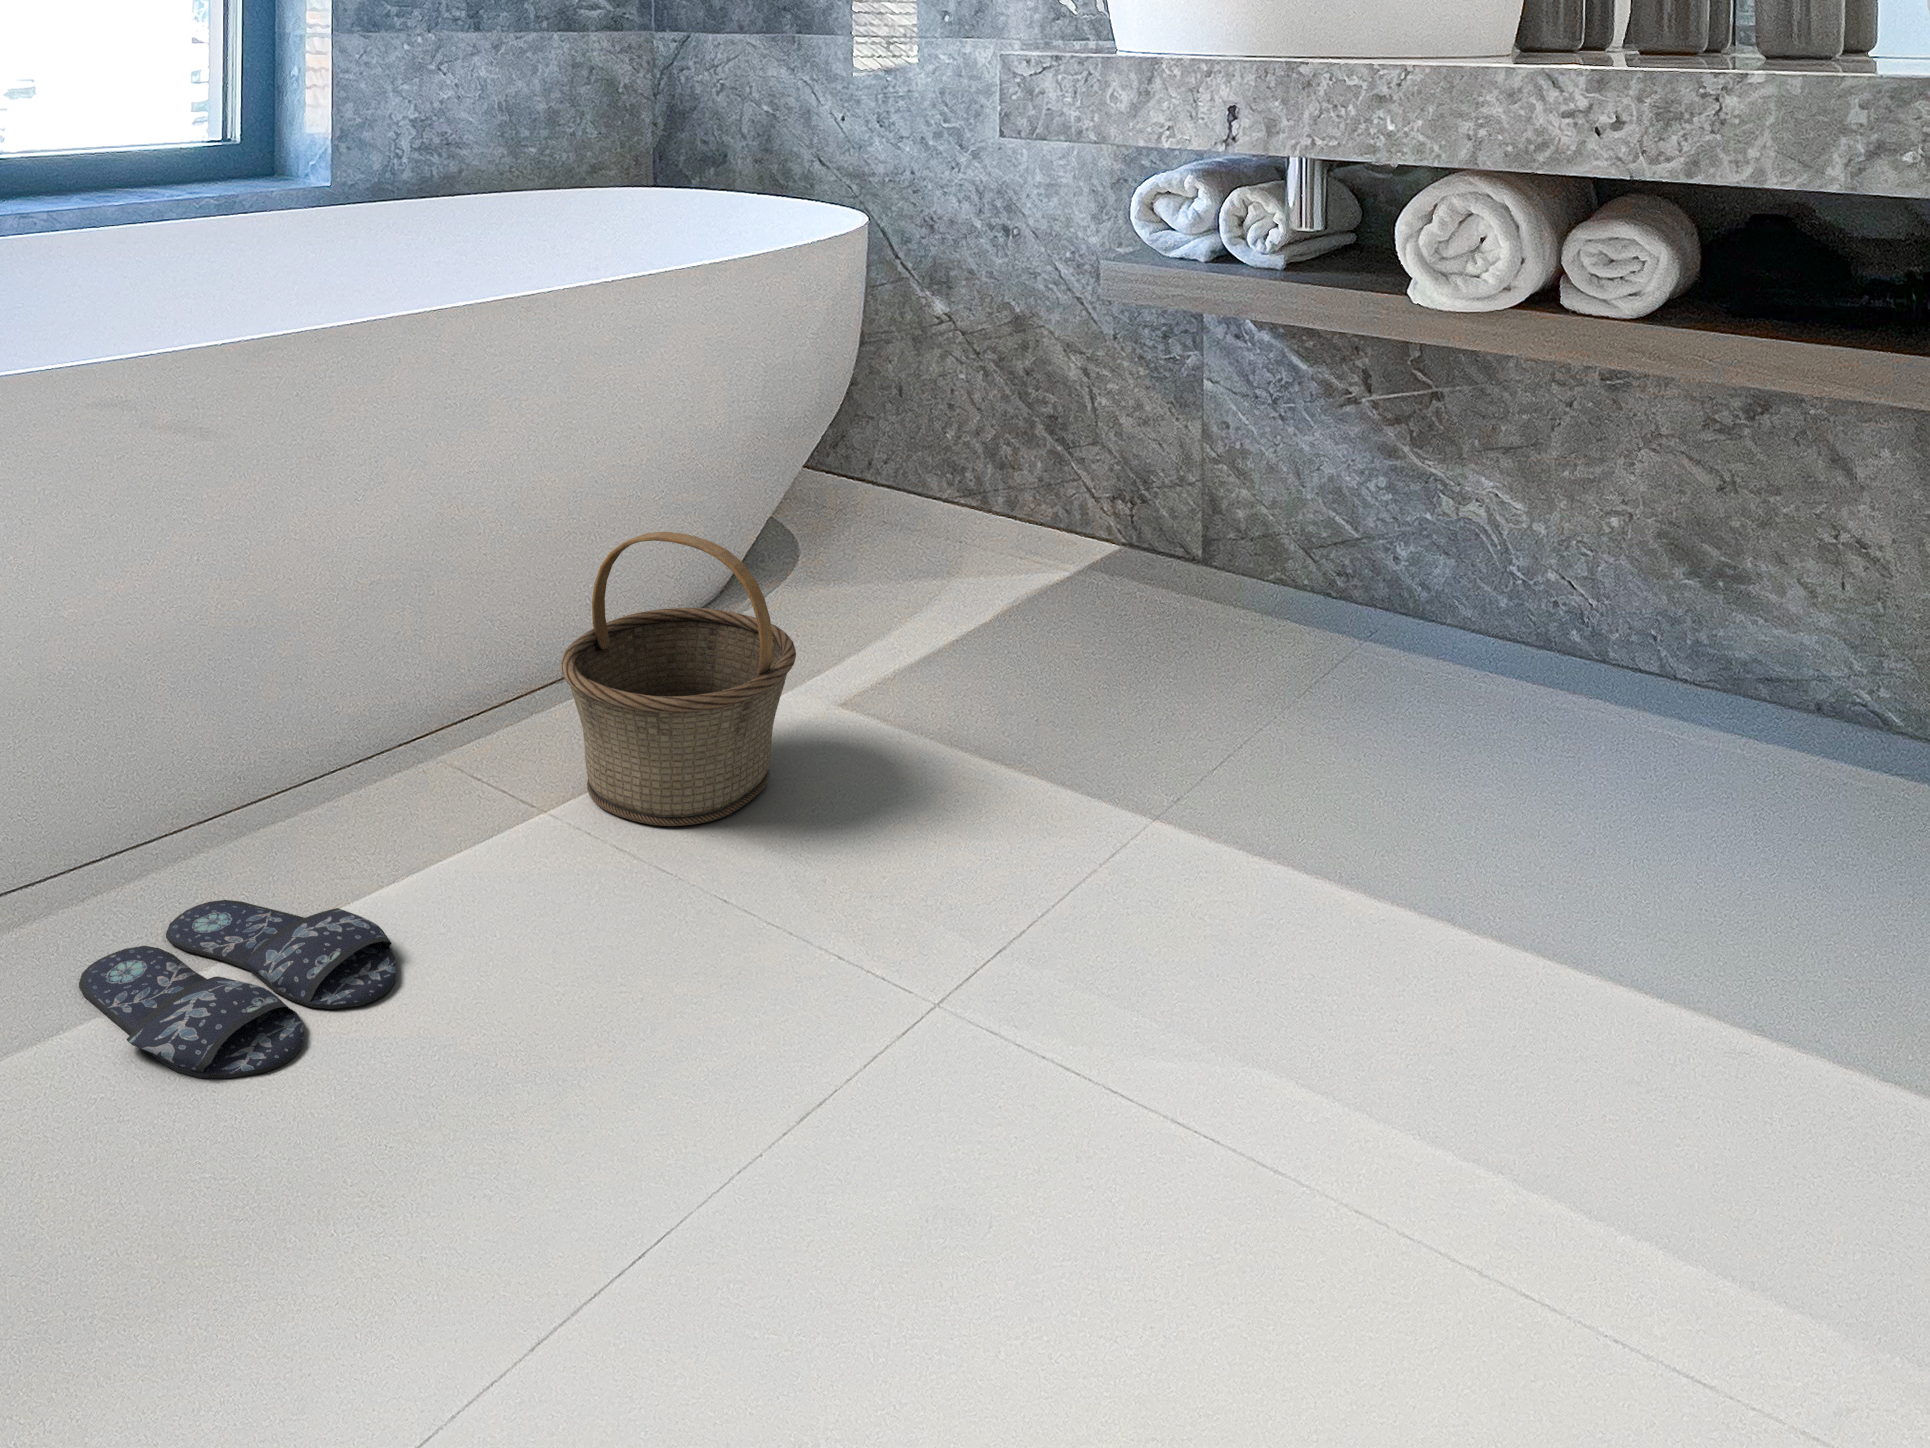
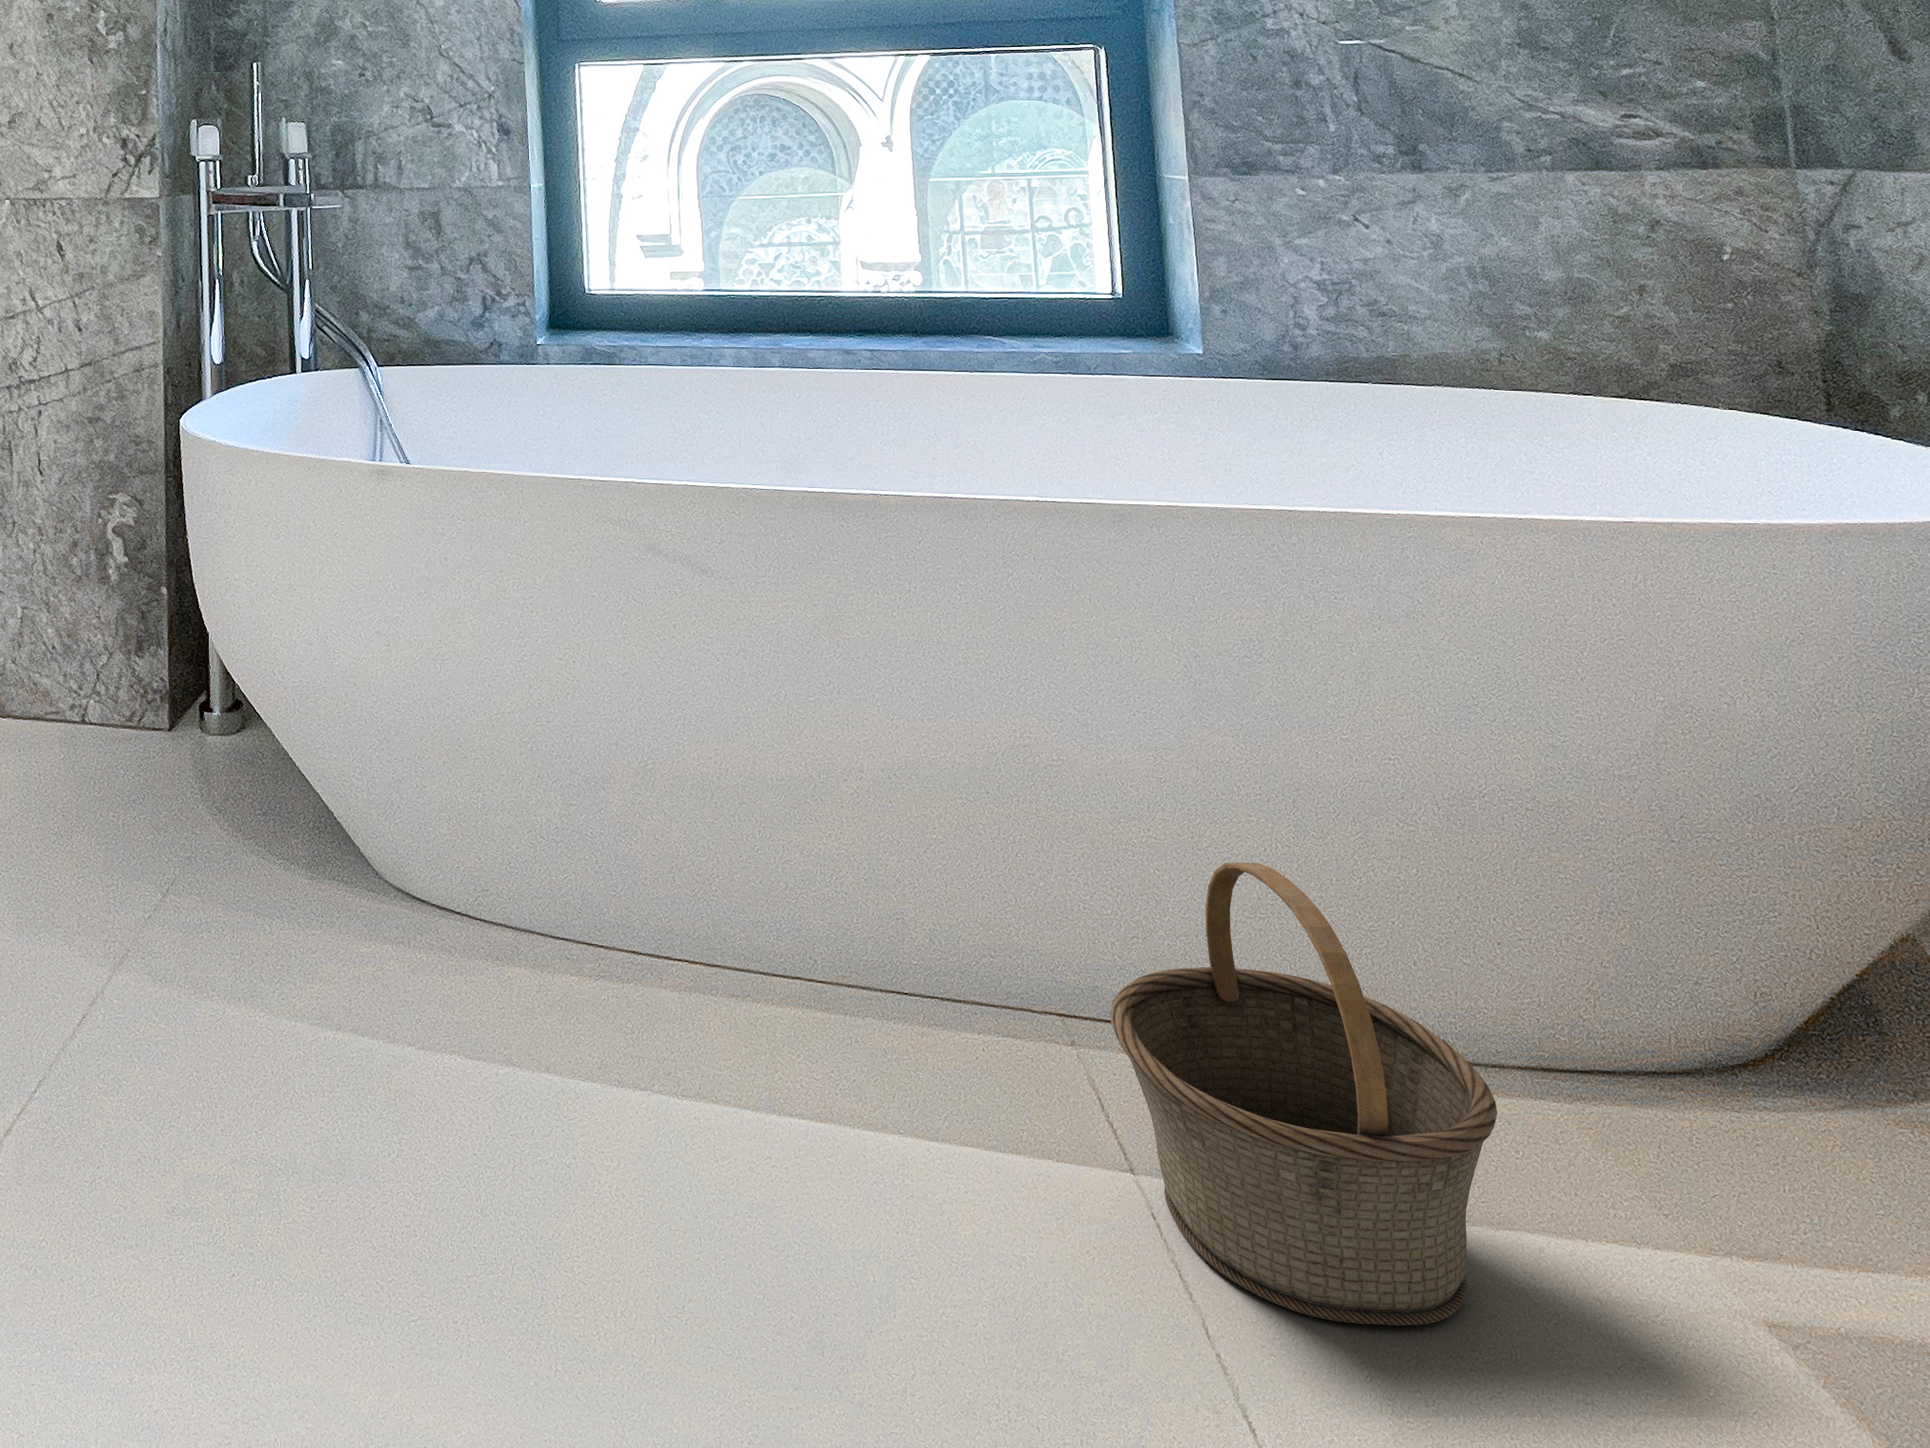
slippers: present [79,900,396,1078] -> none [529,1037,788,1219]

